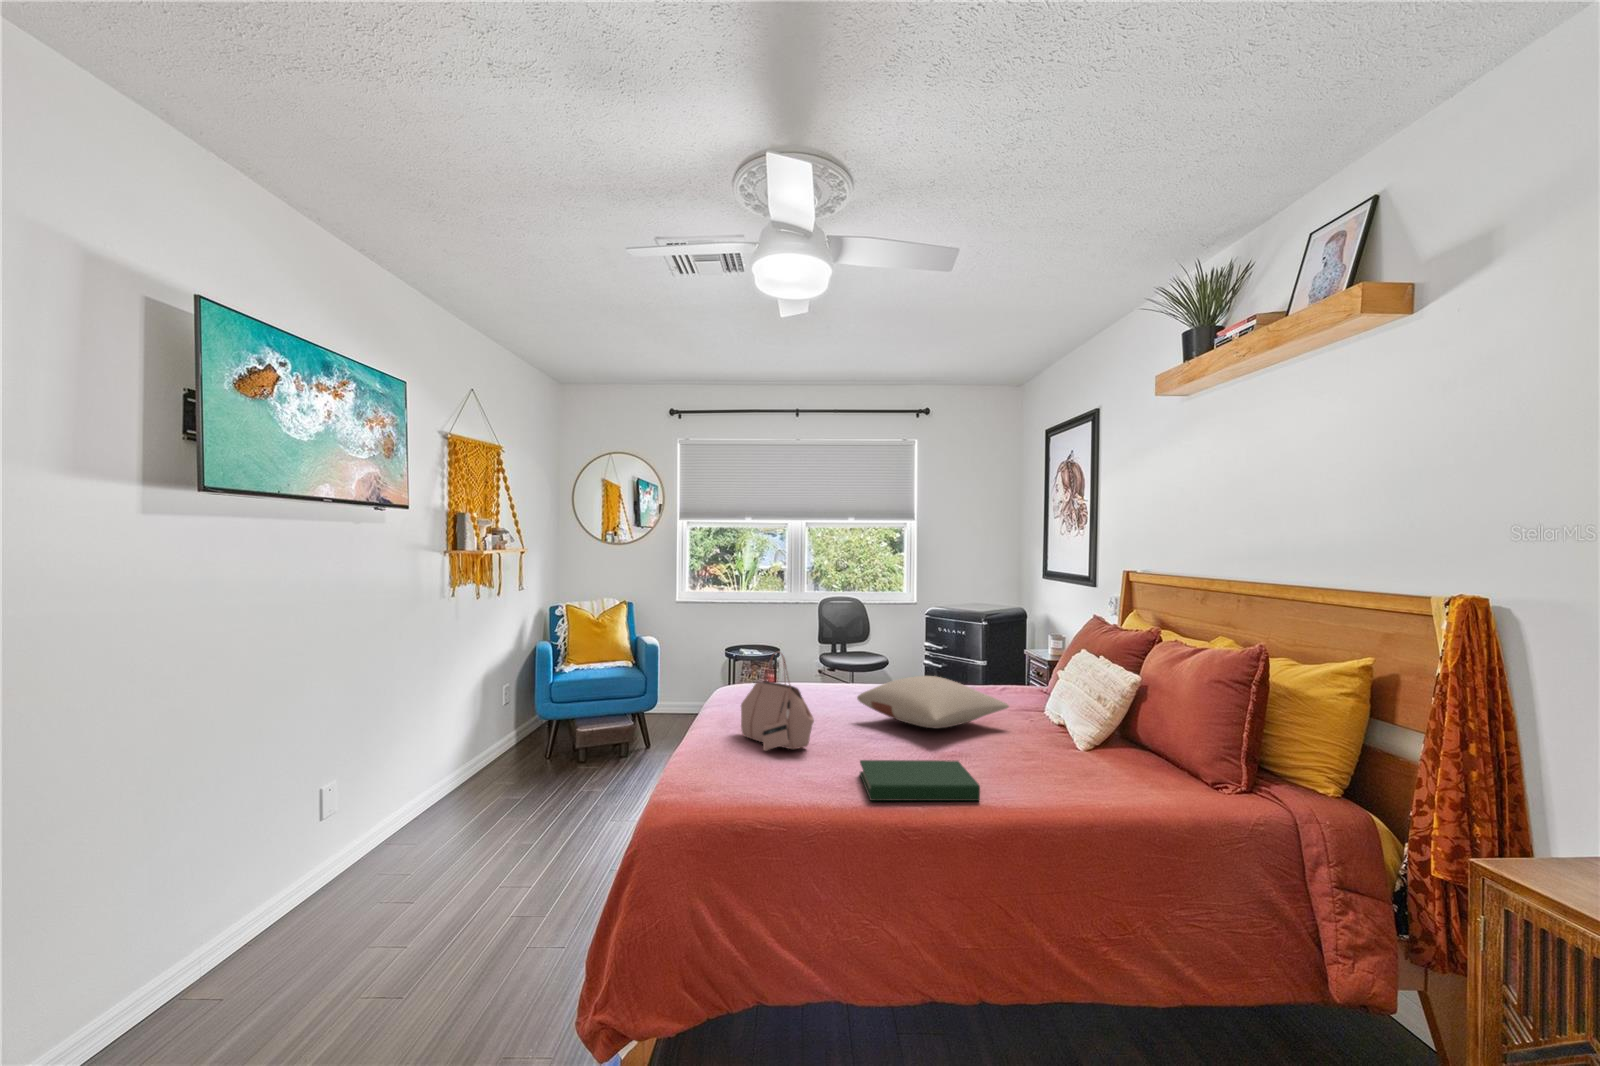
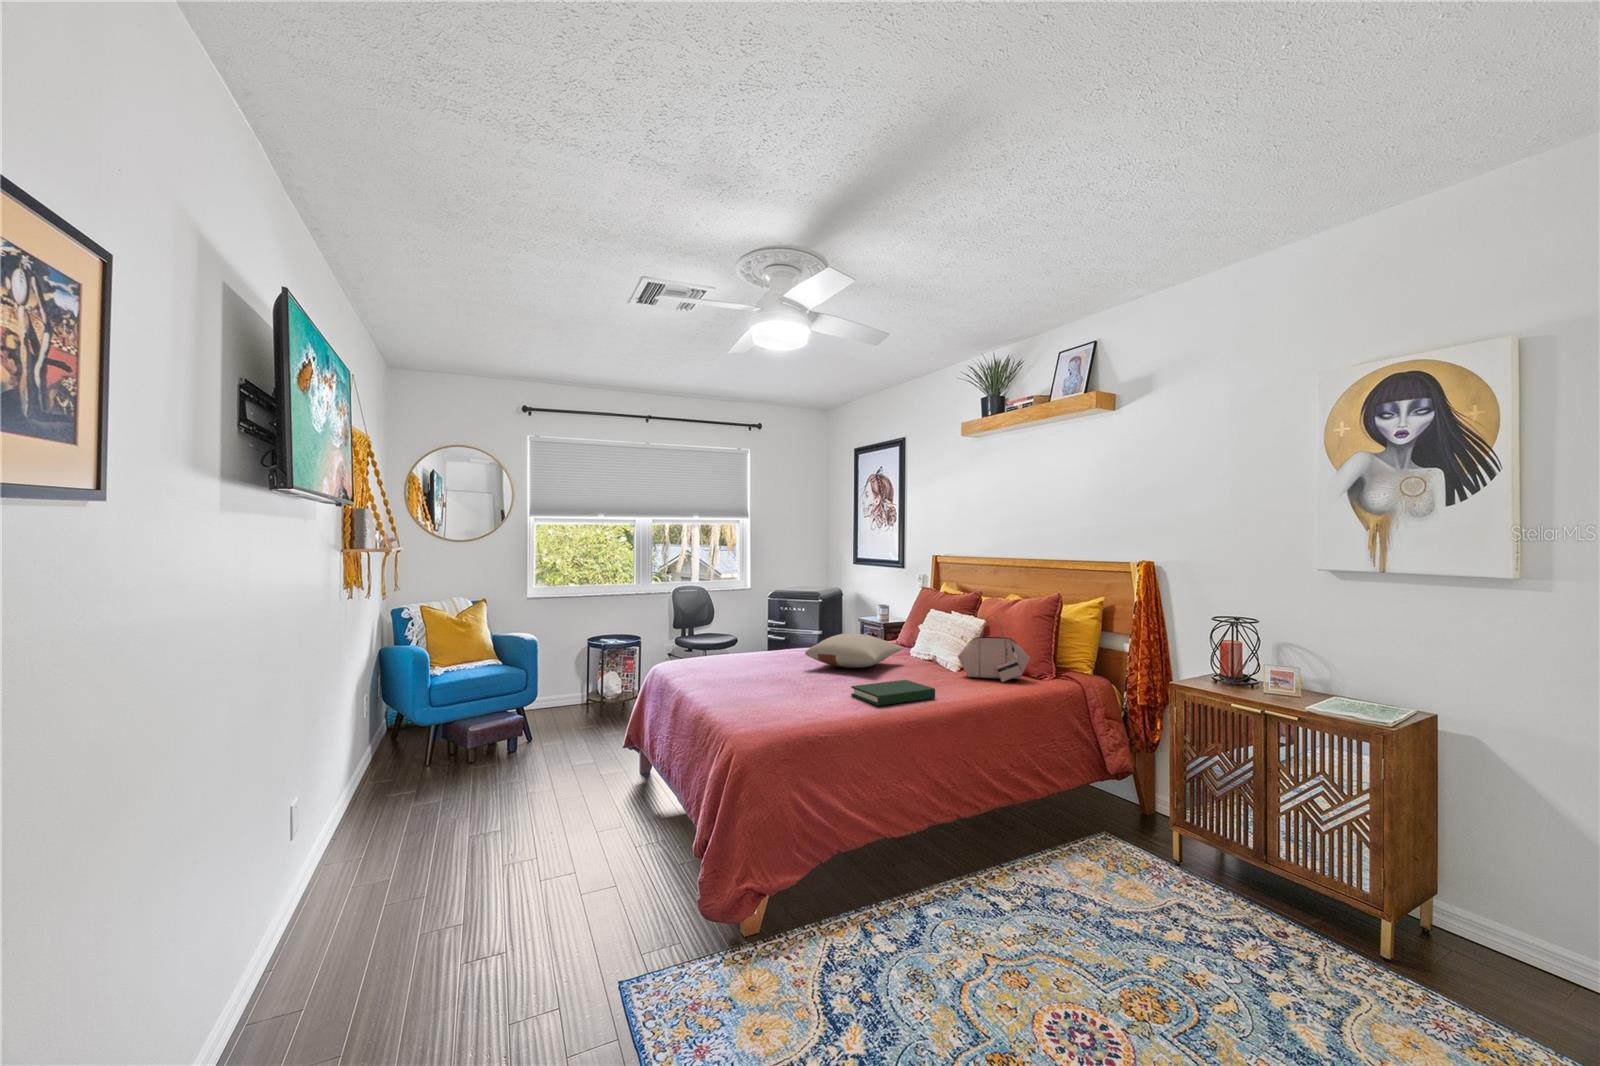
handbag: present [741,652,814,751] -> present [958,615,1030,682]

